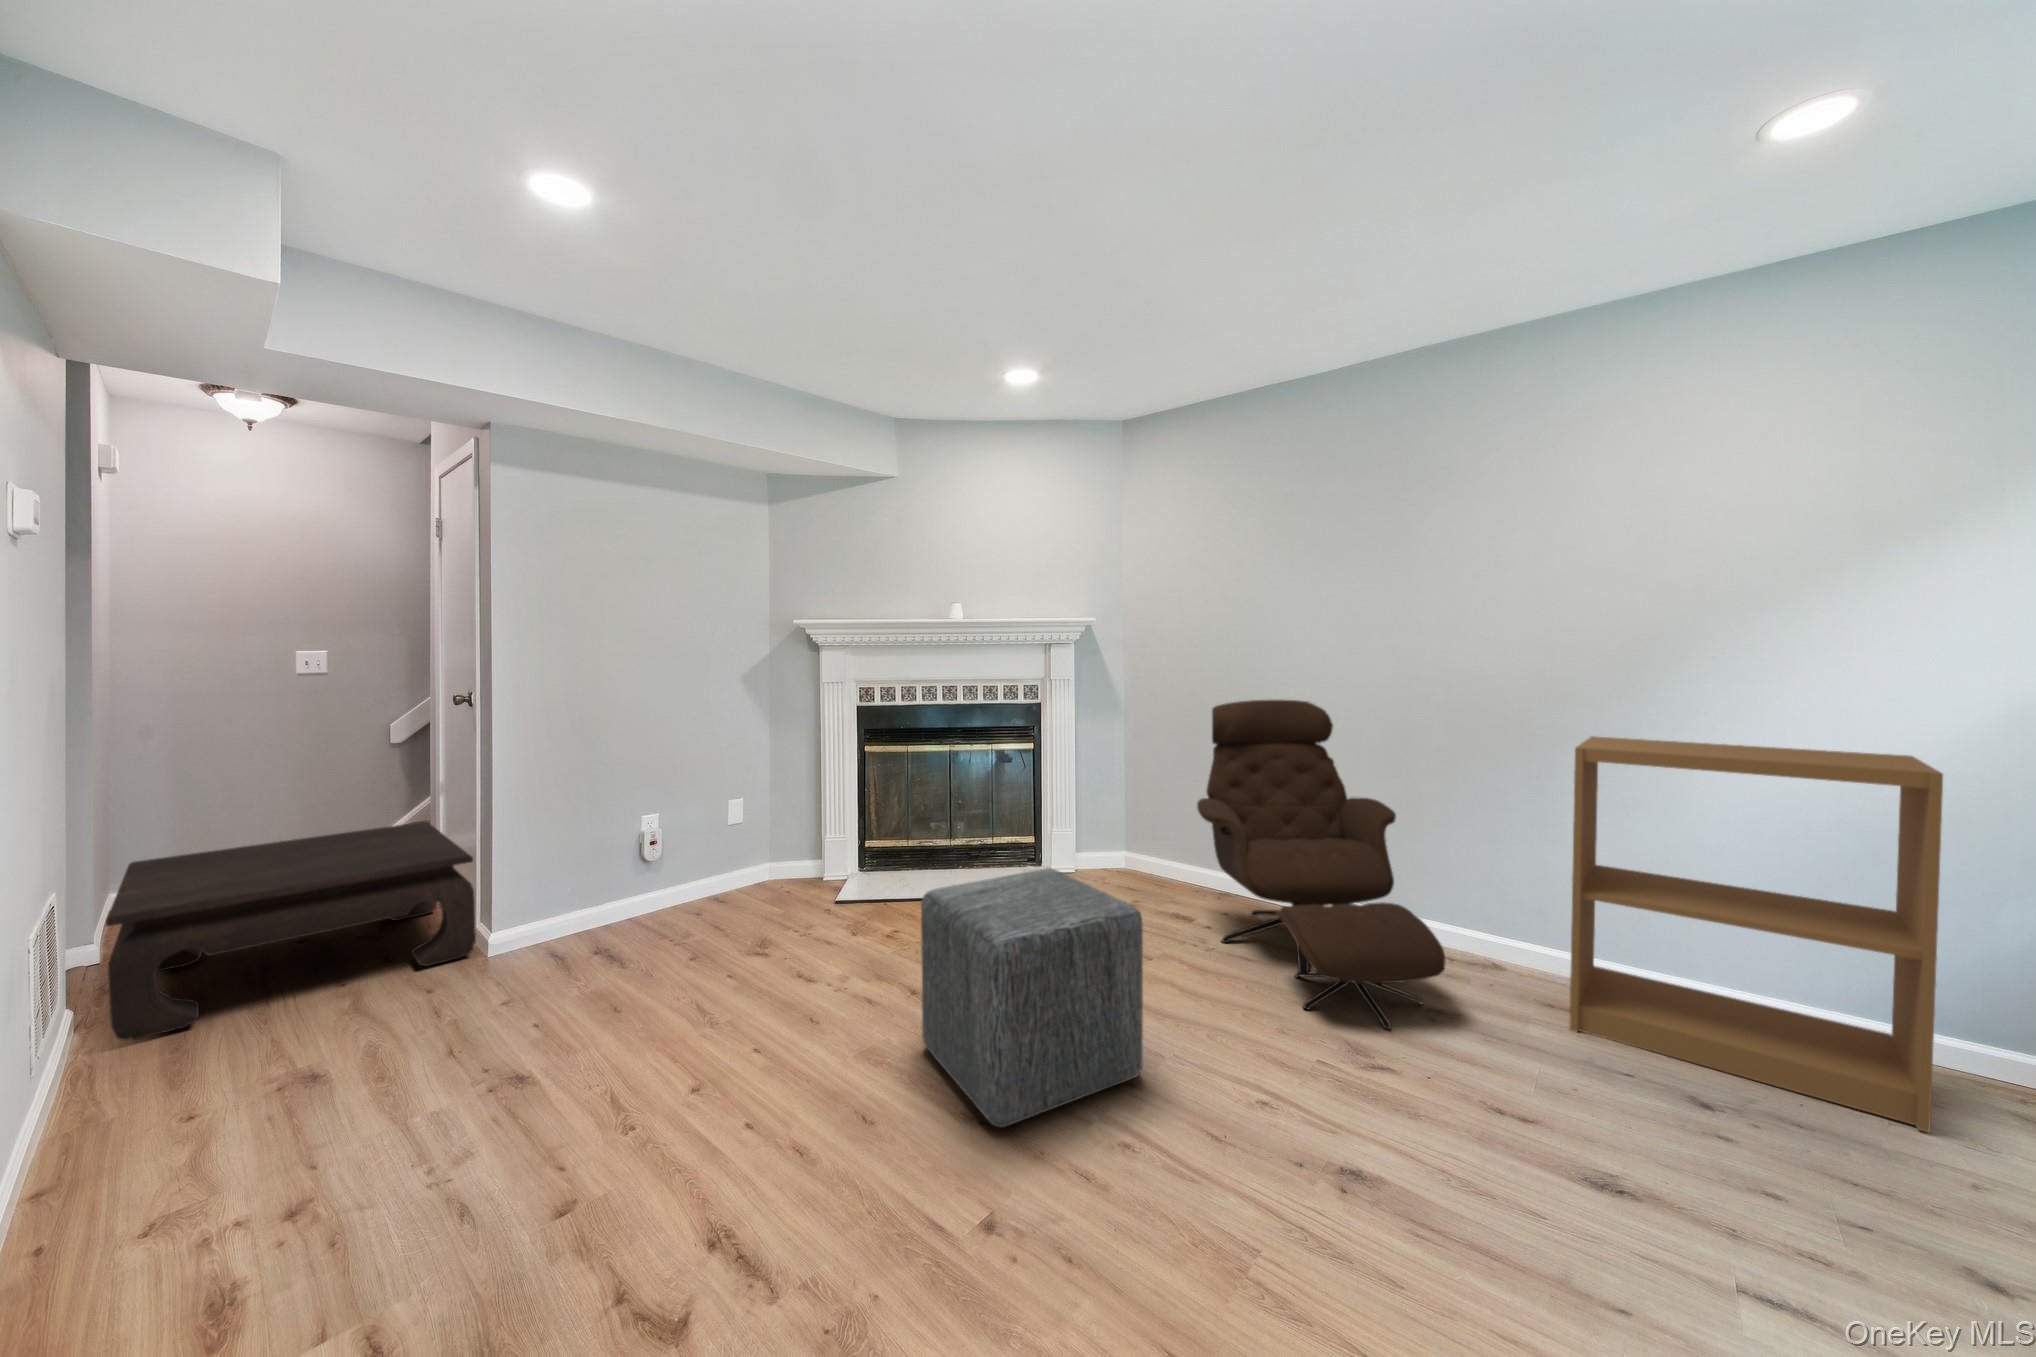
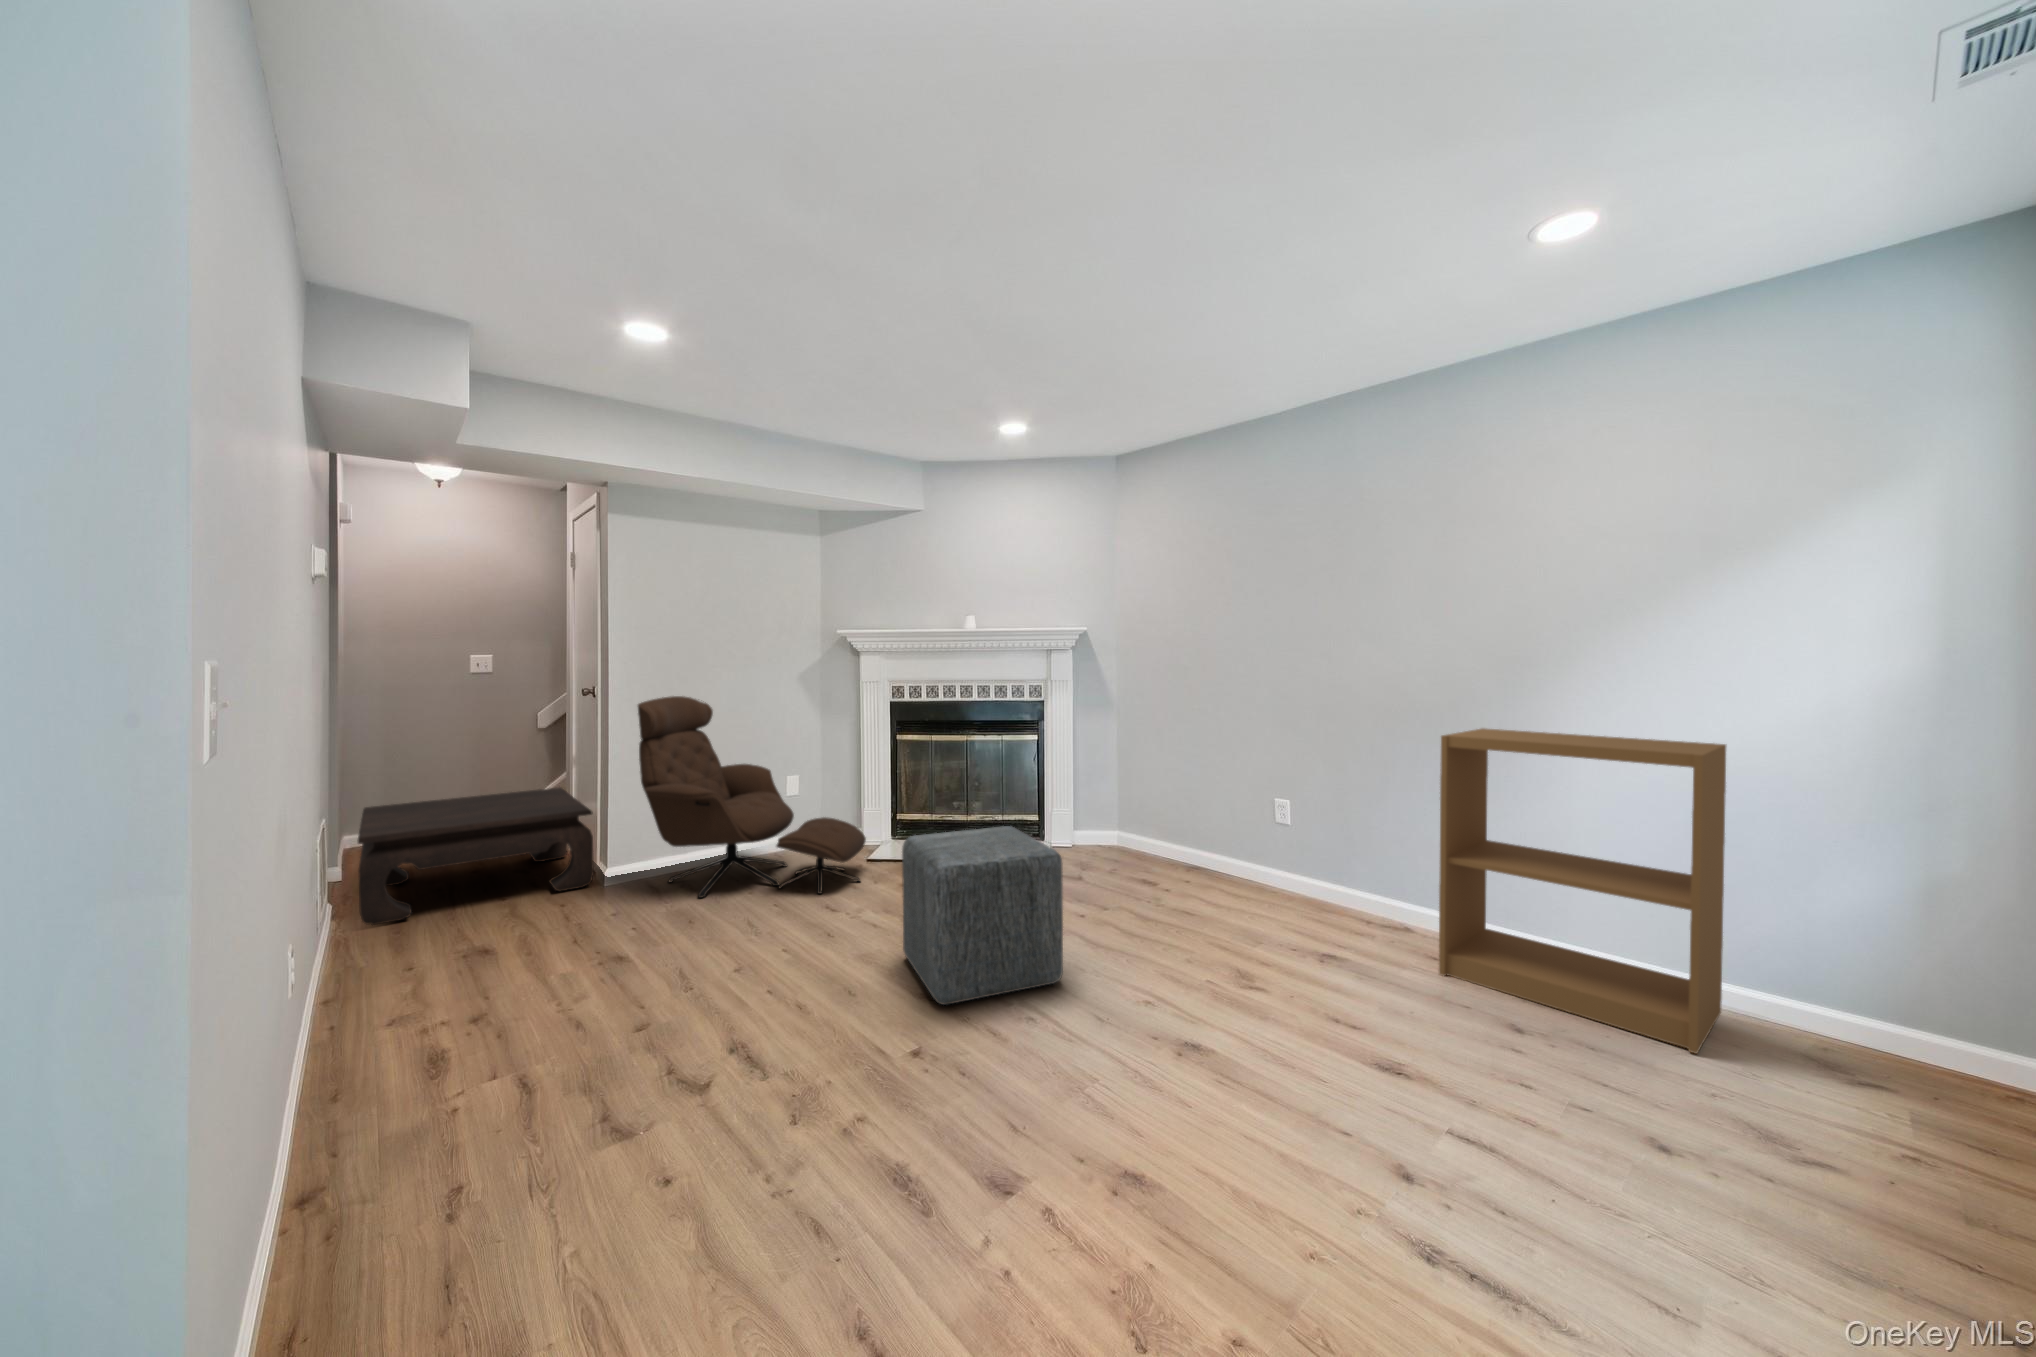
lounge chair: present [1197,700,1445,1029] -> present [638,696,866,898]

